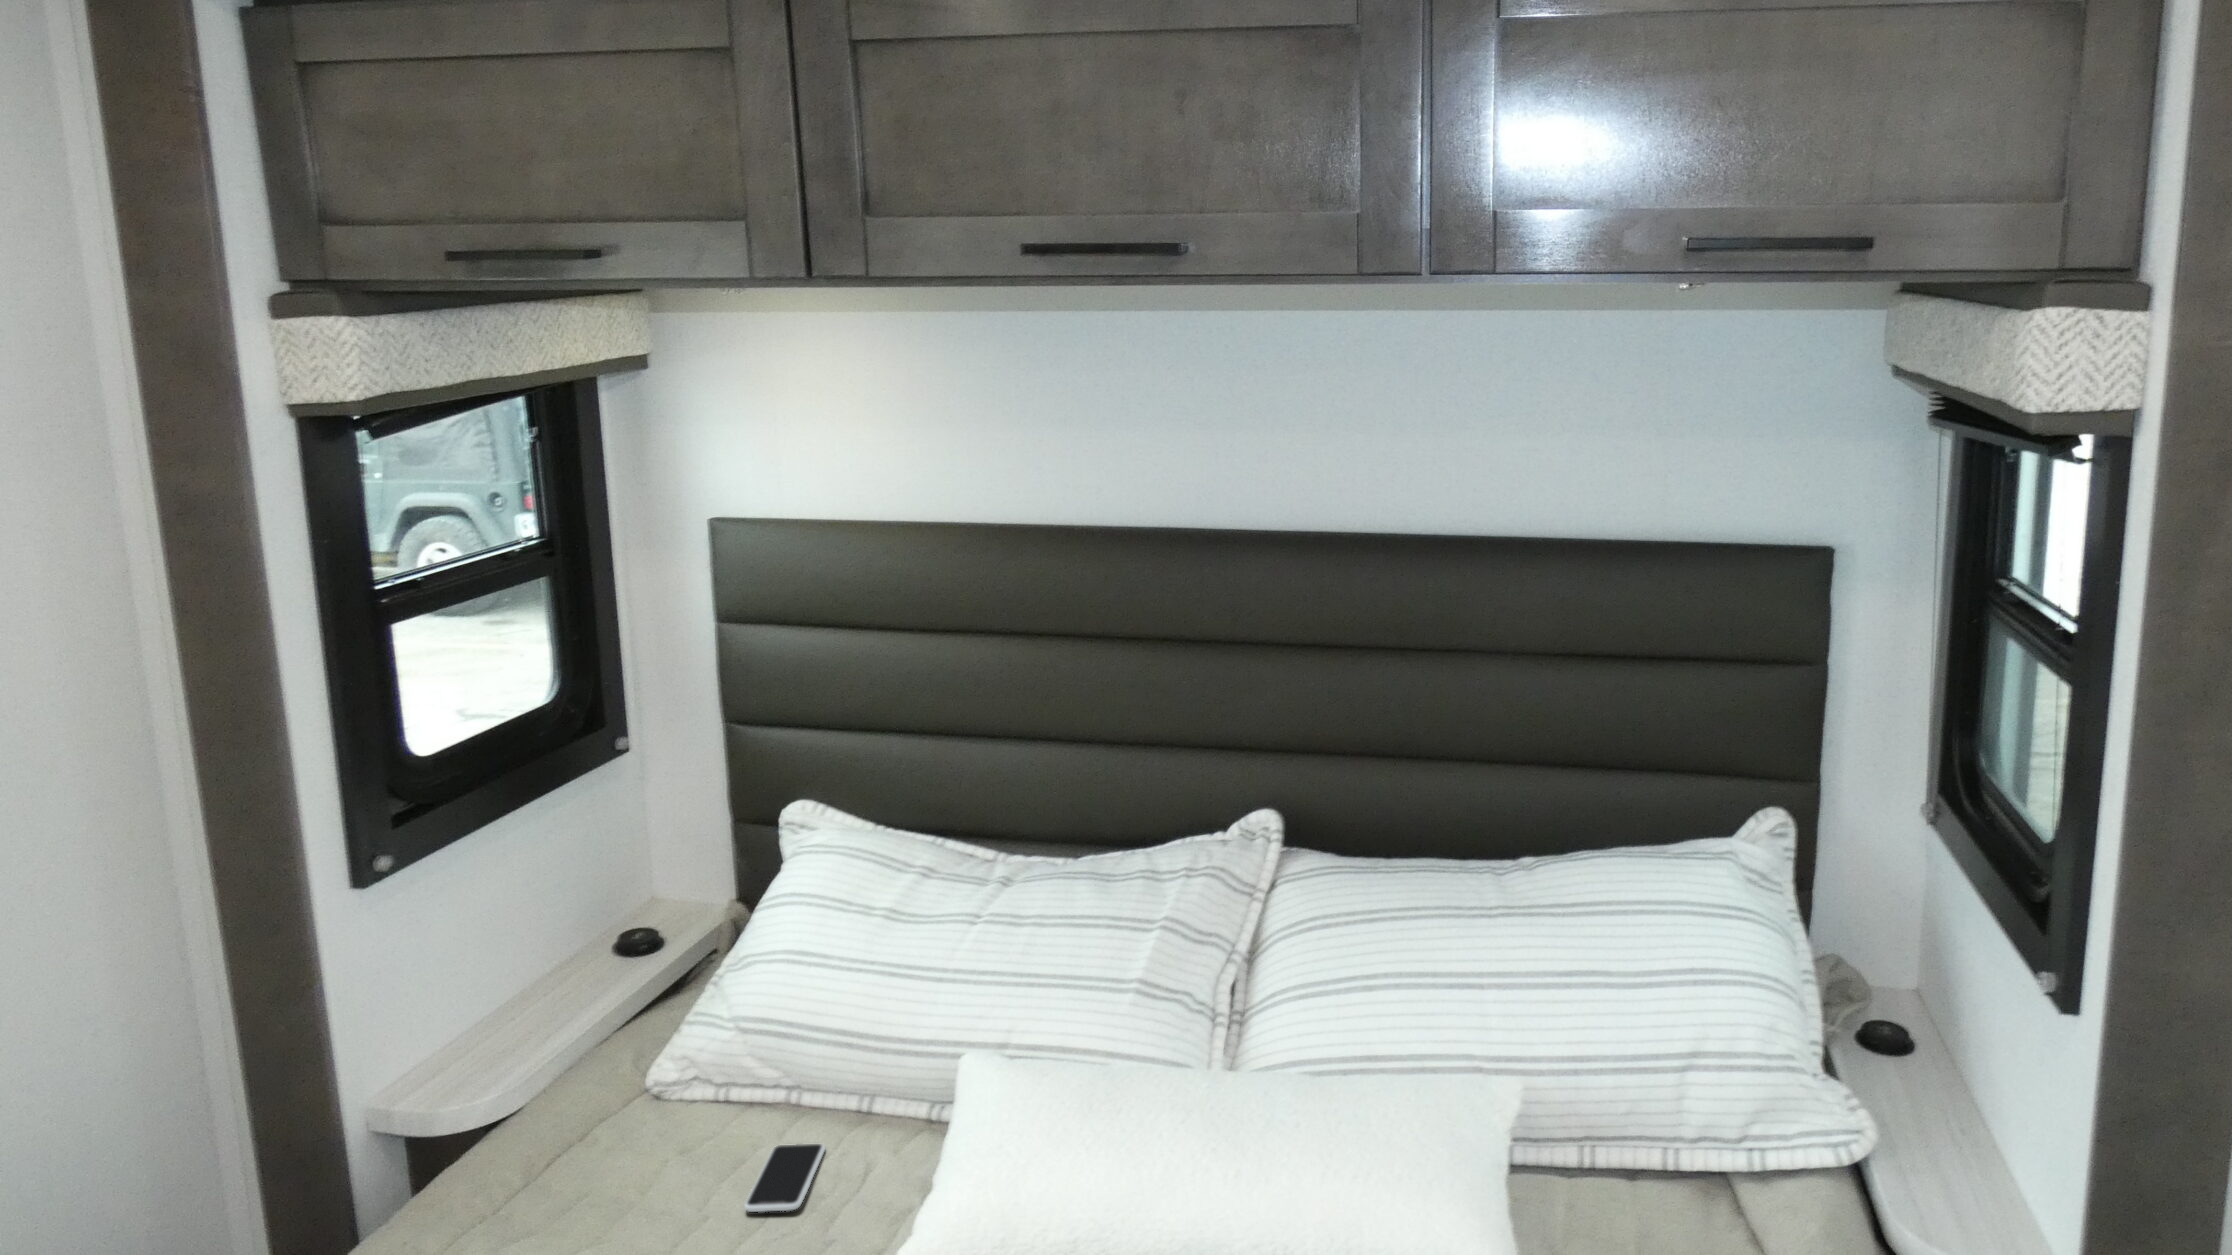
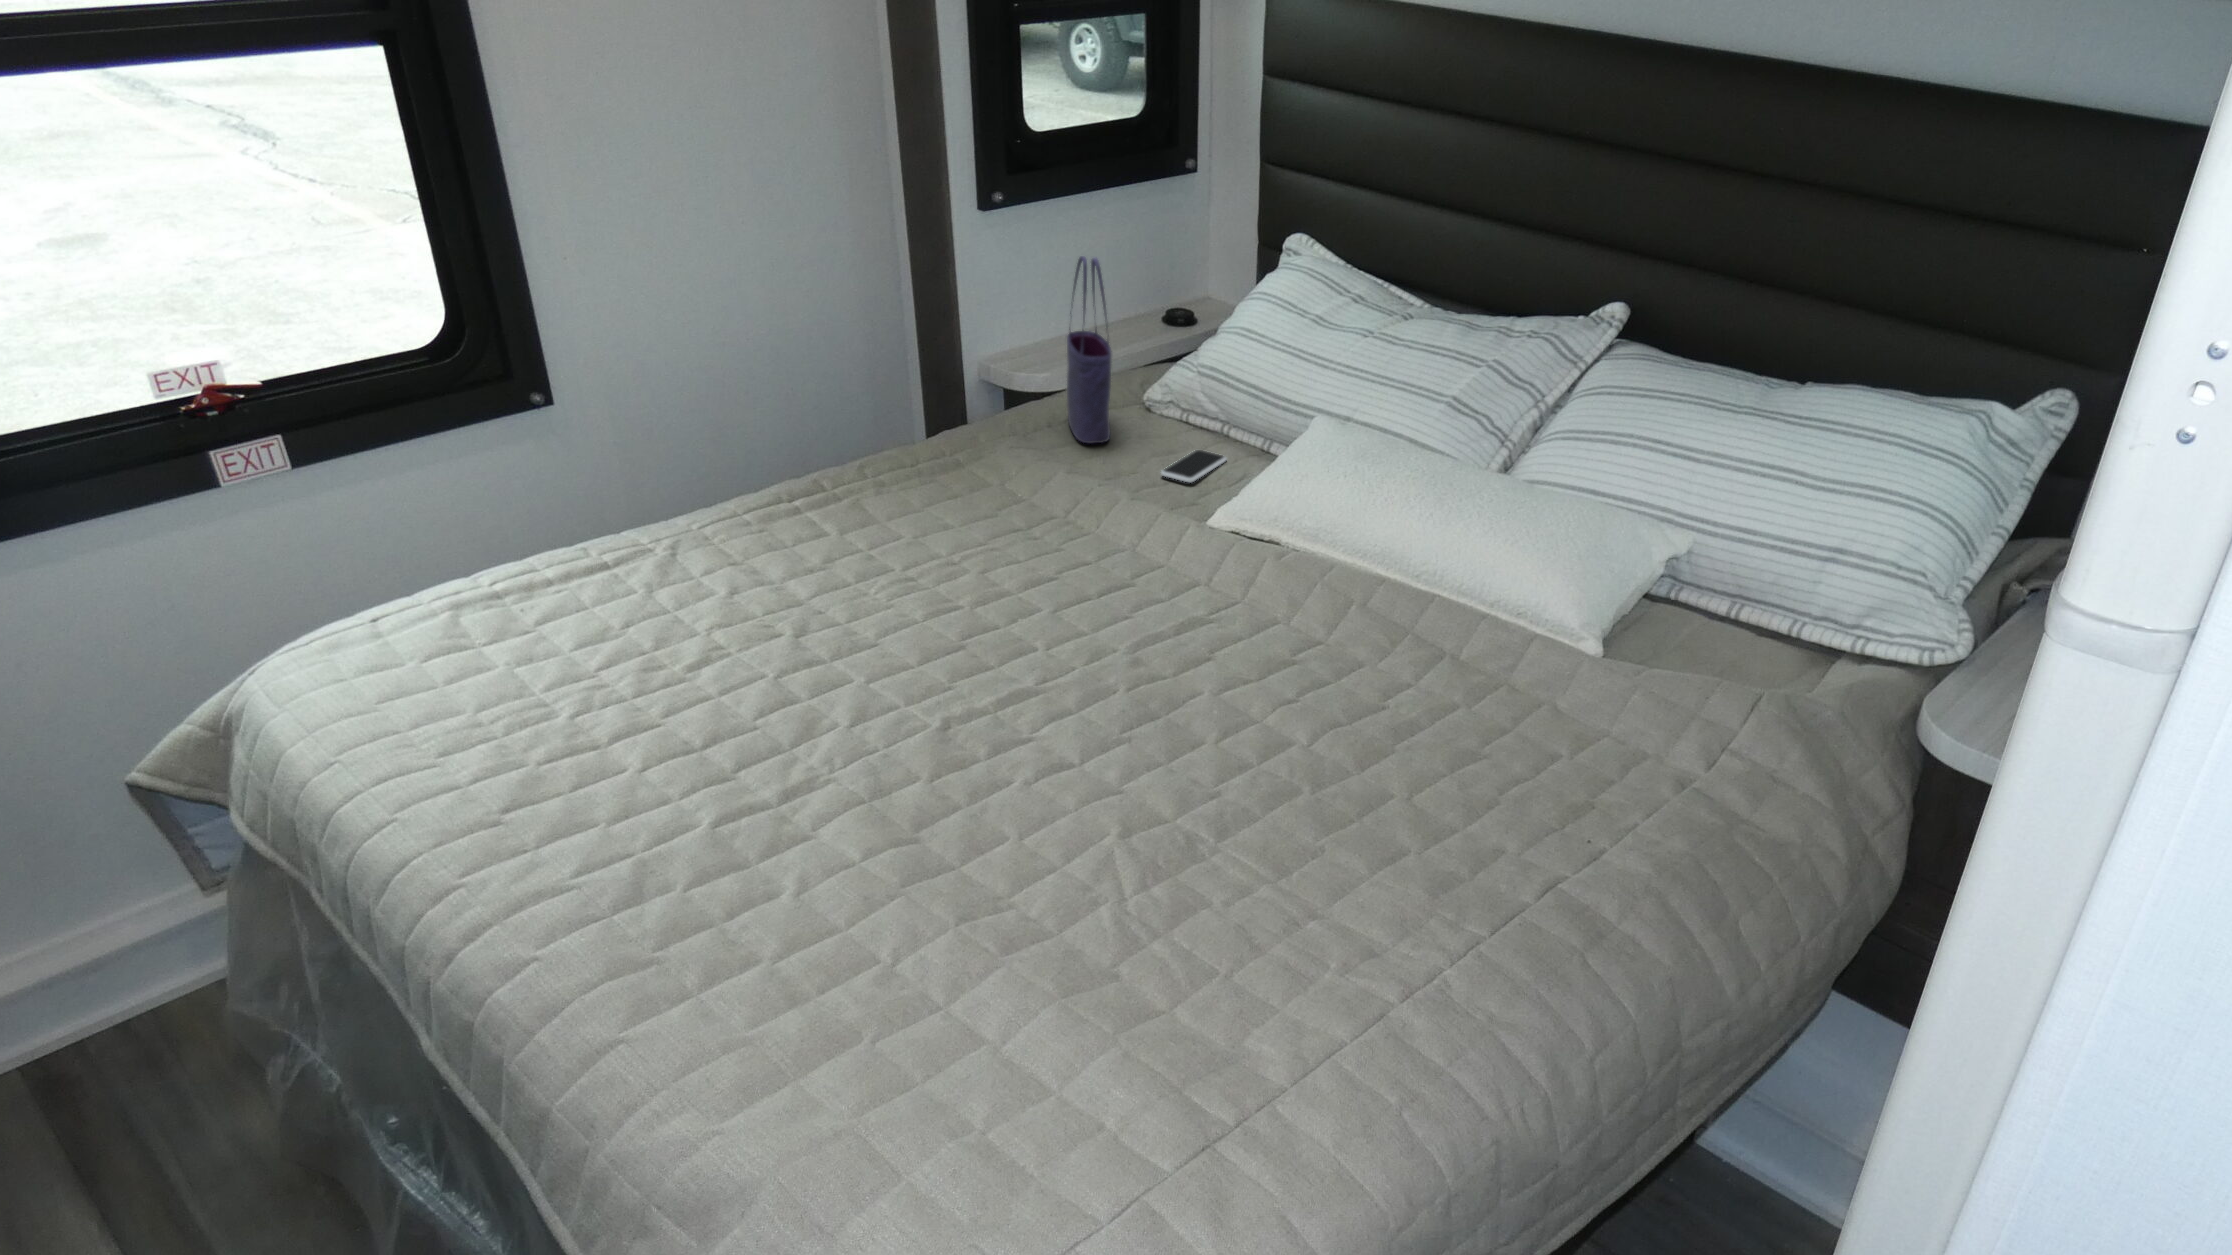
tote bag: none [541,920,635,1195] -> present [1067,256,1112,443]

